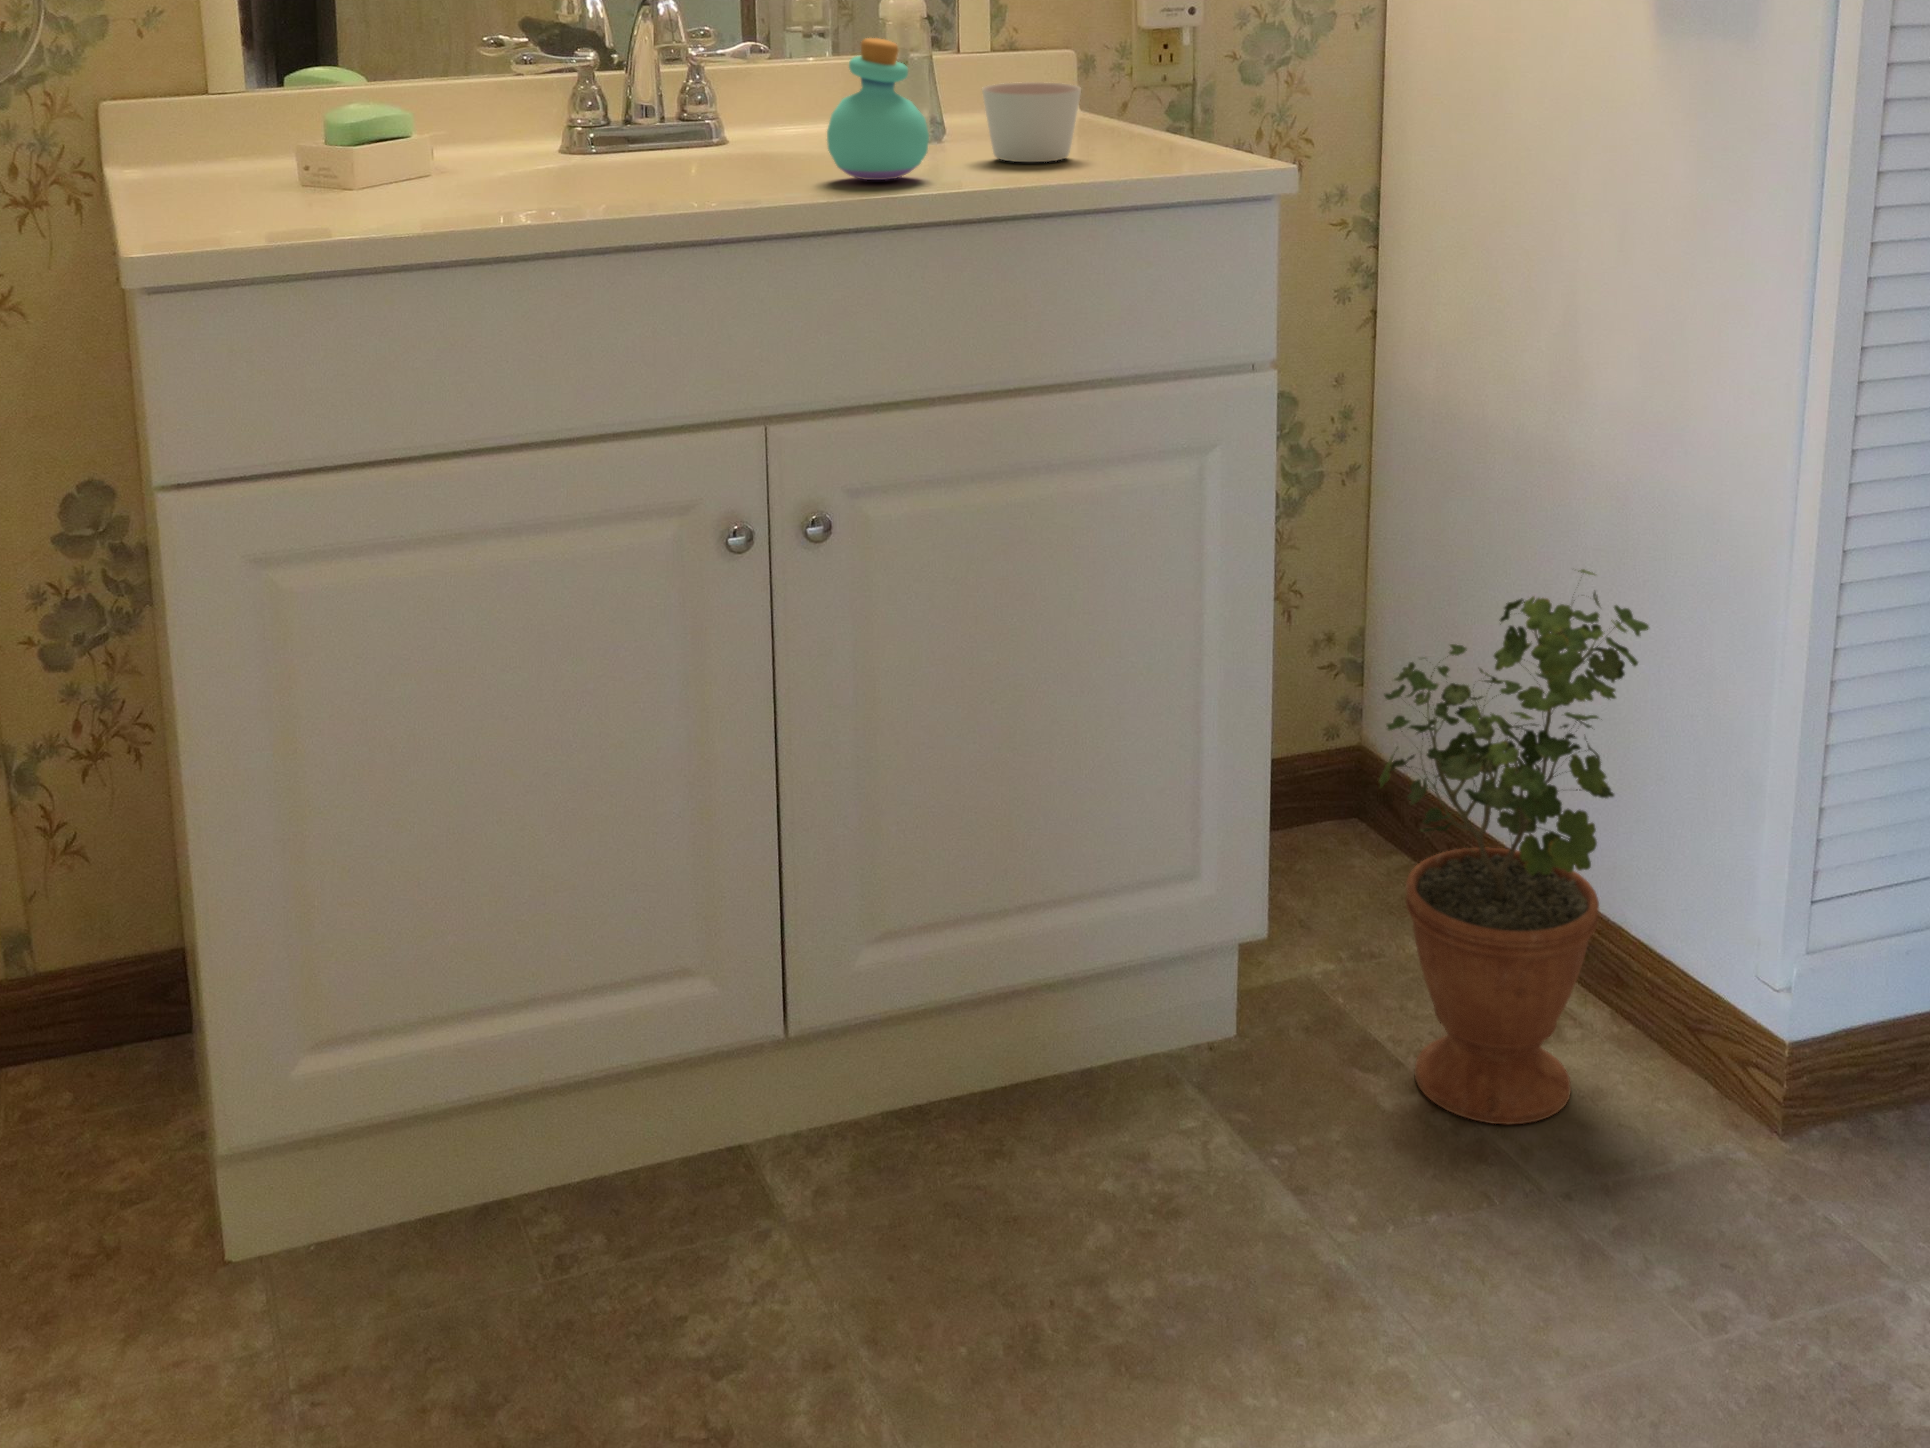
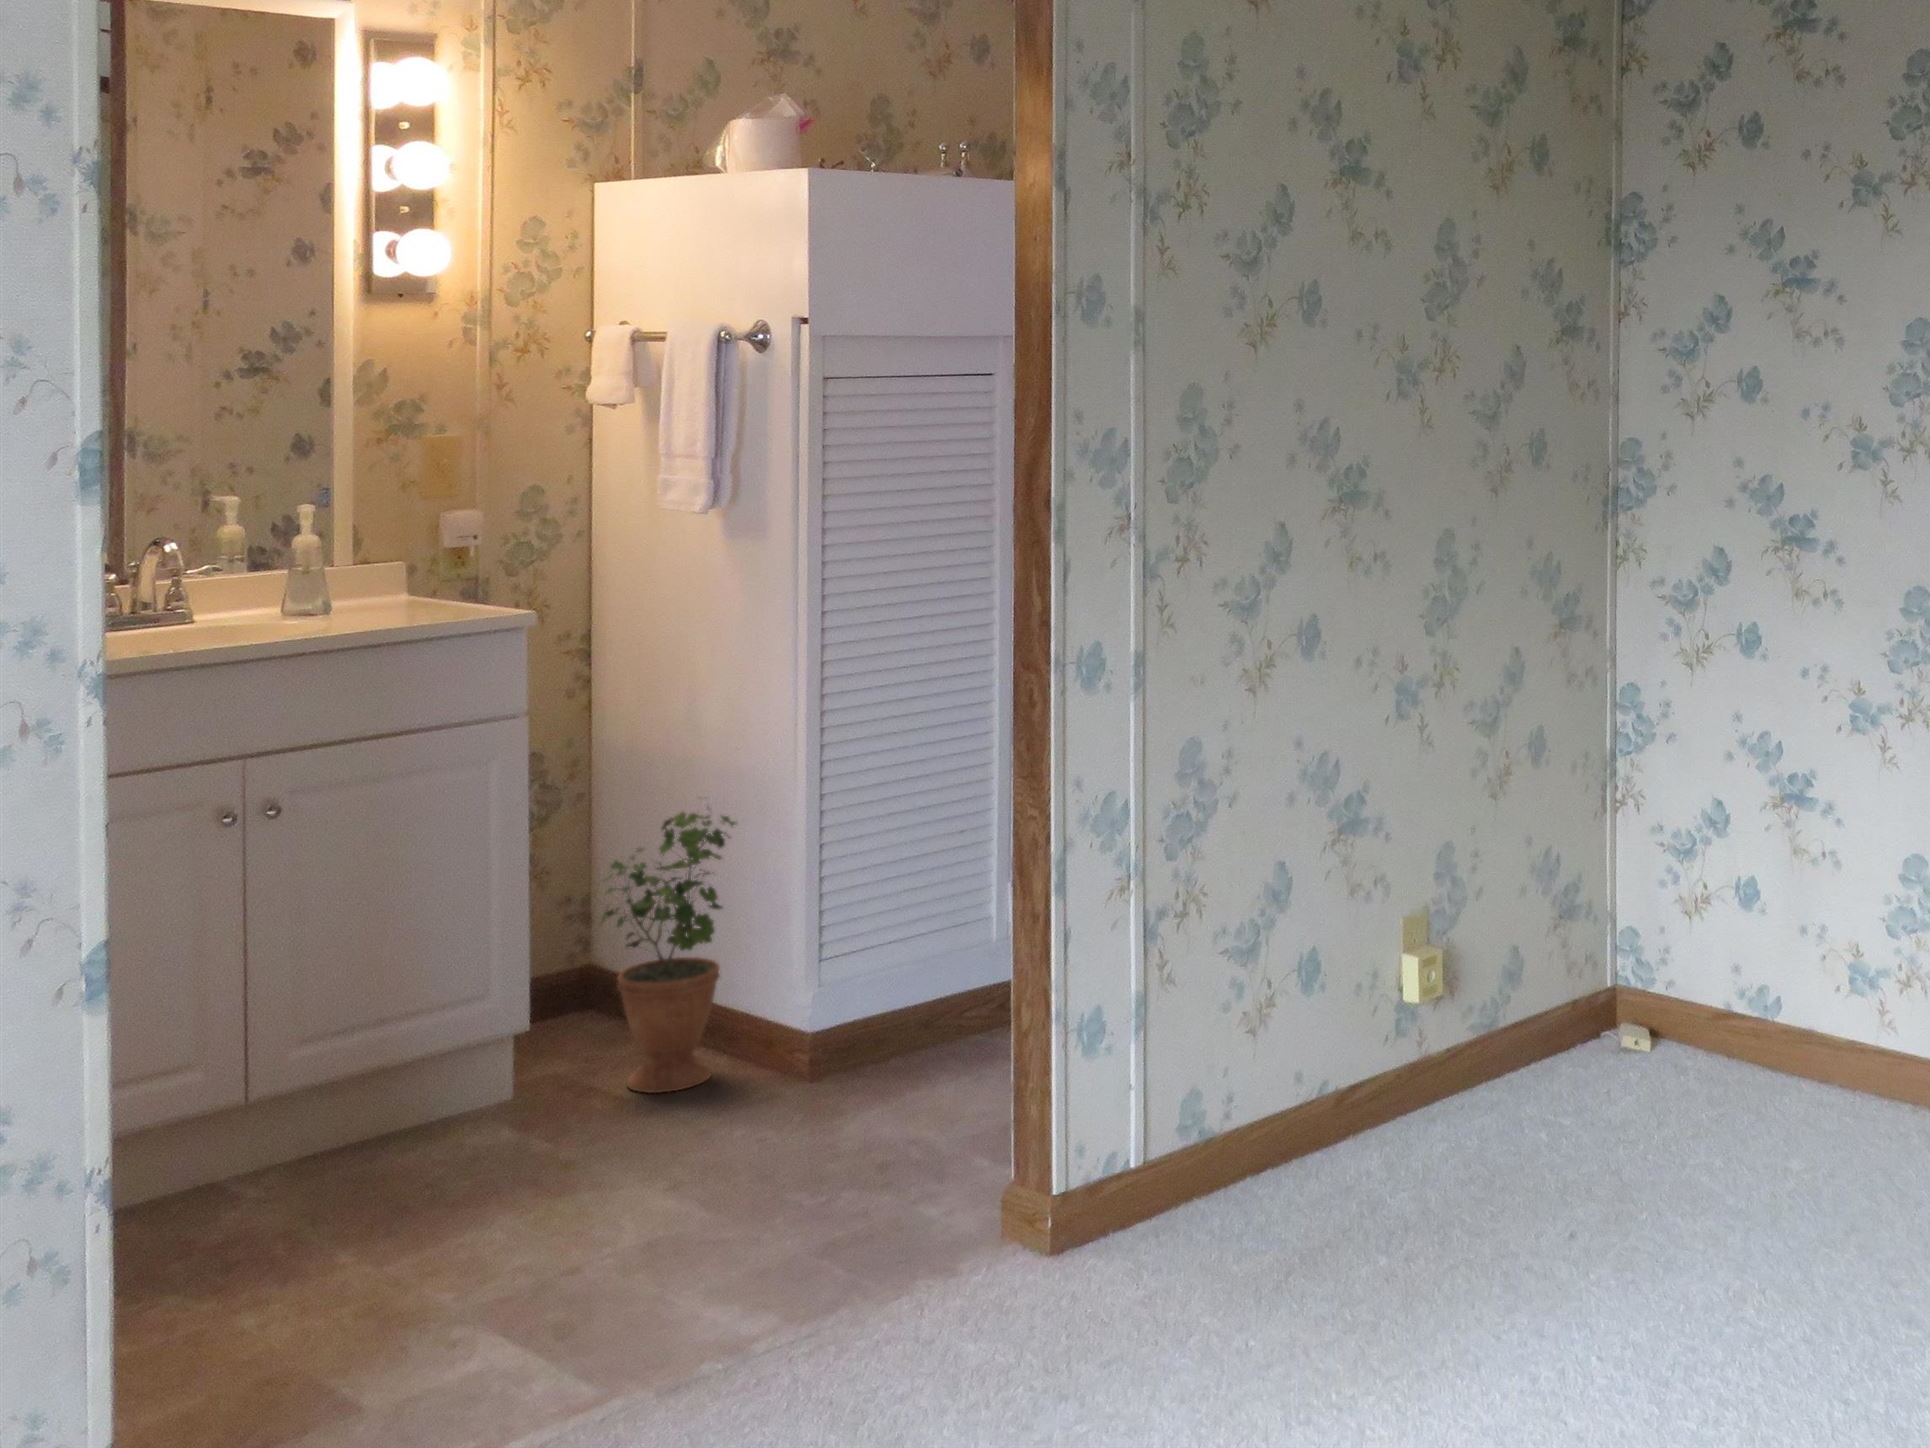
perfume bottle: present [827,38,929,180] -> none [285,555,345,627]
candle: present [982,82,1081,162] -> none [367,575,424,616]

